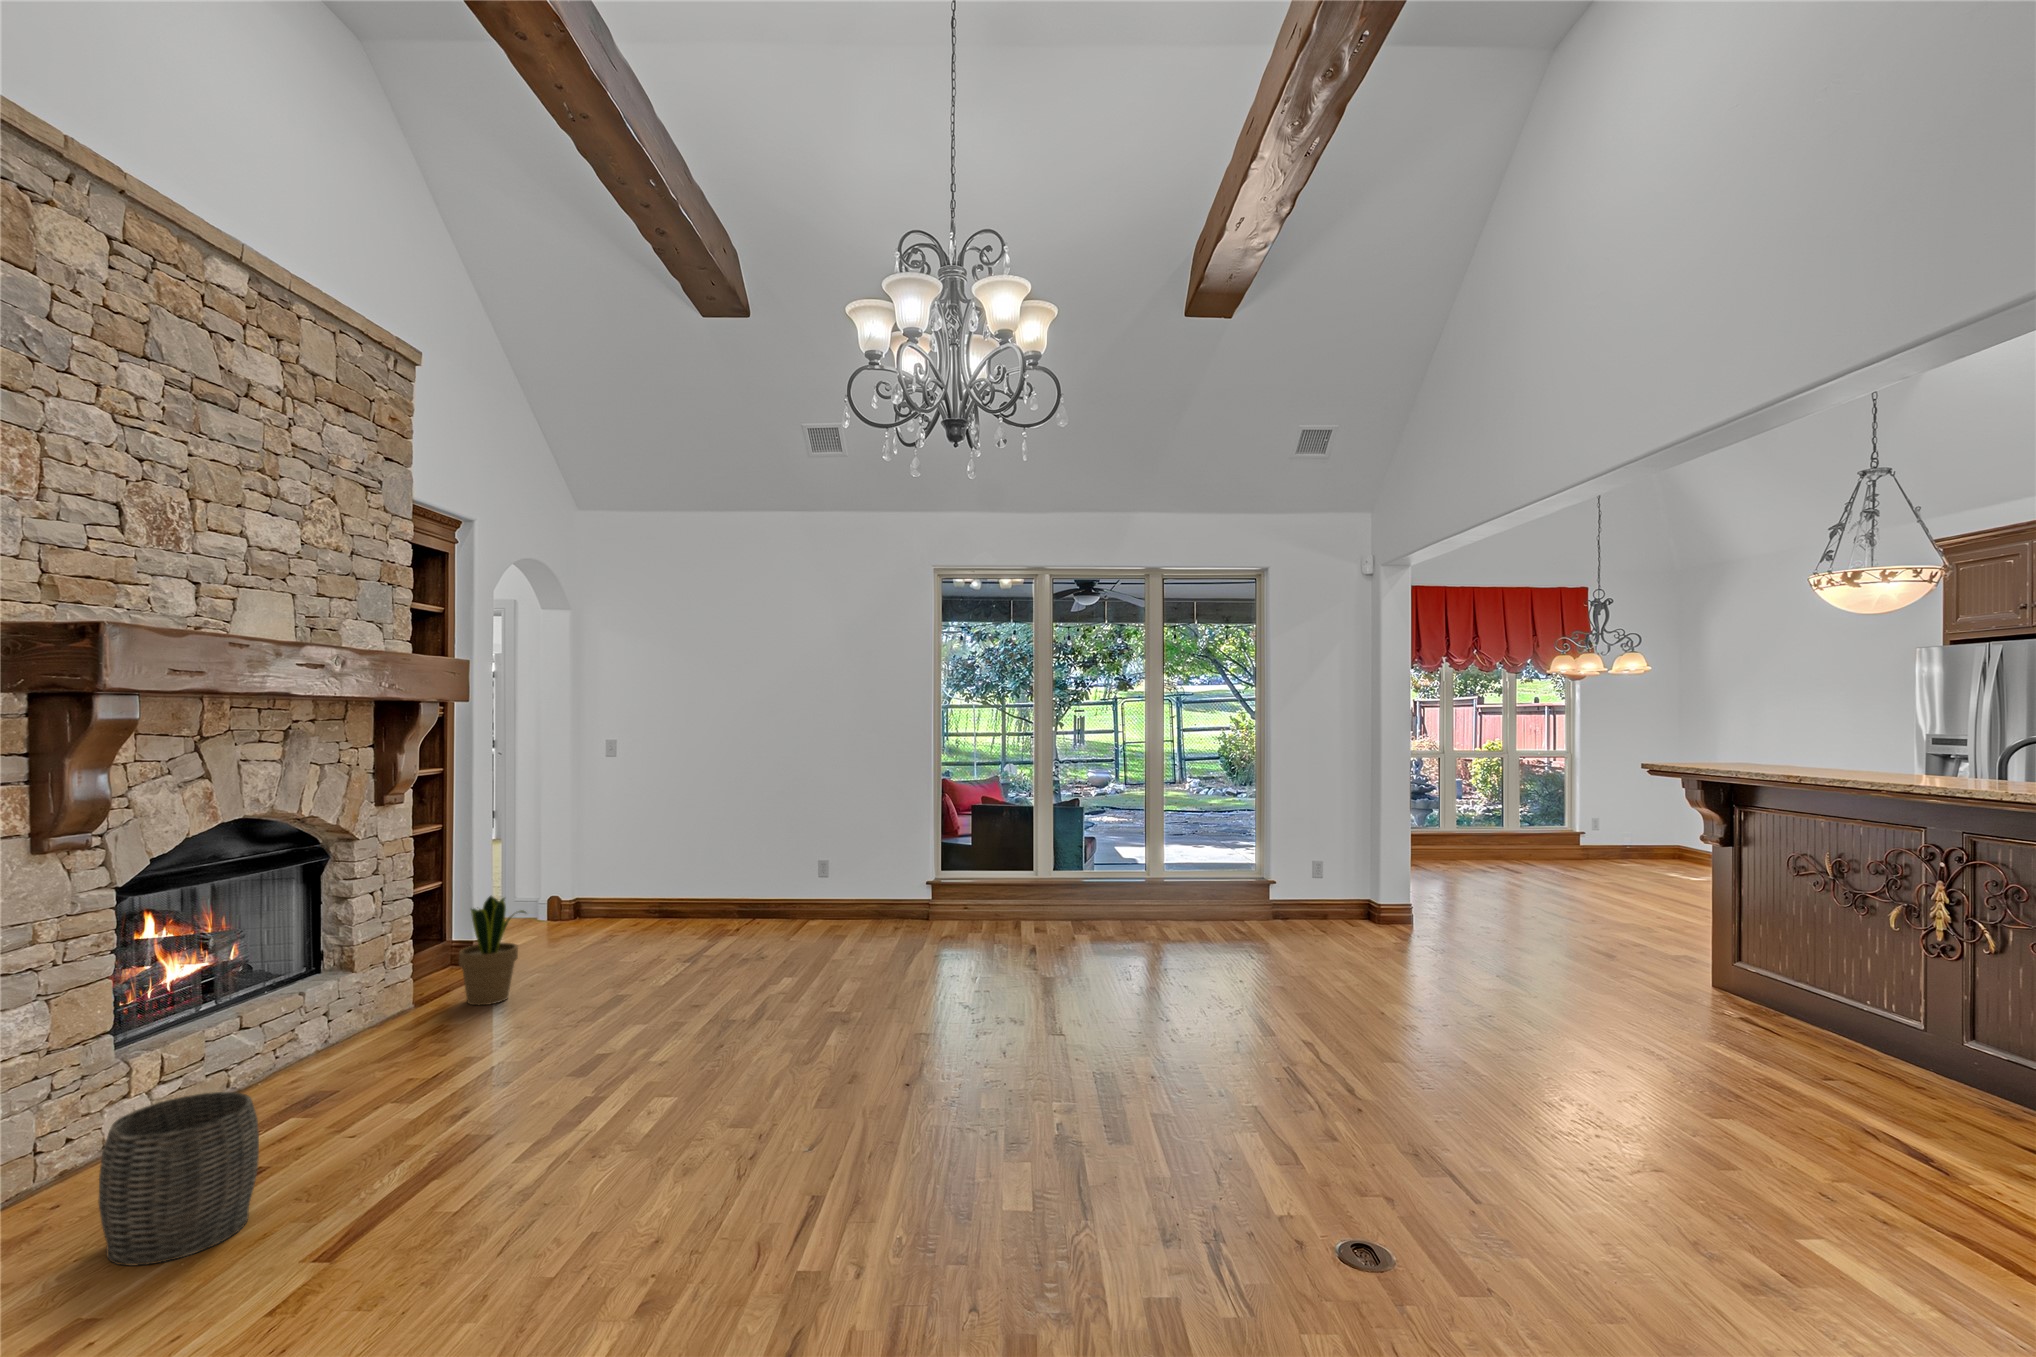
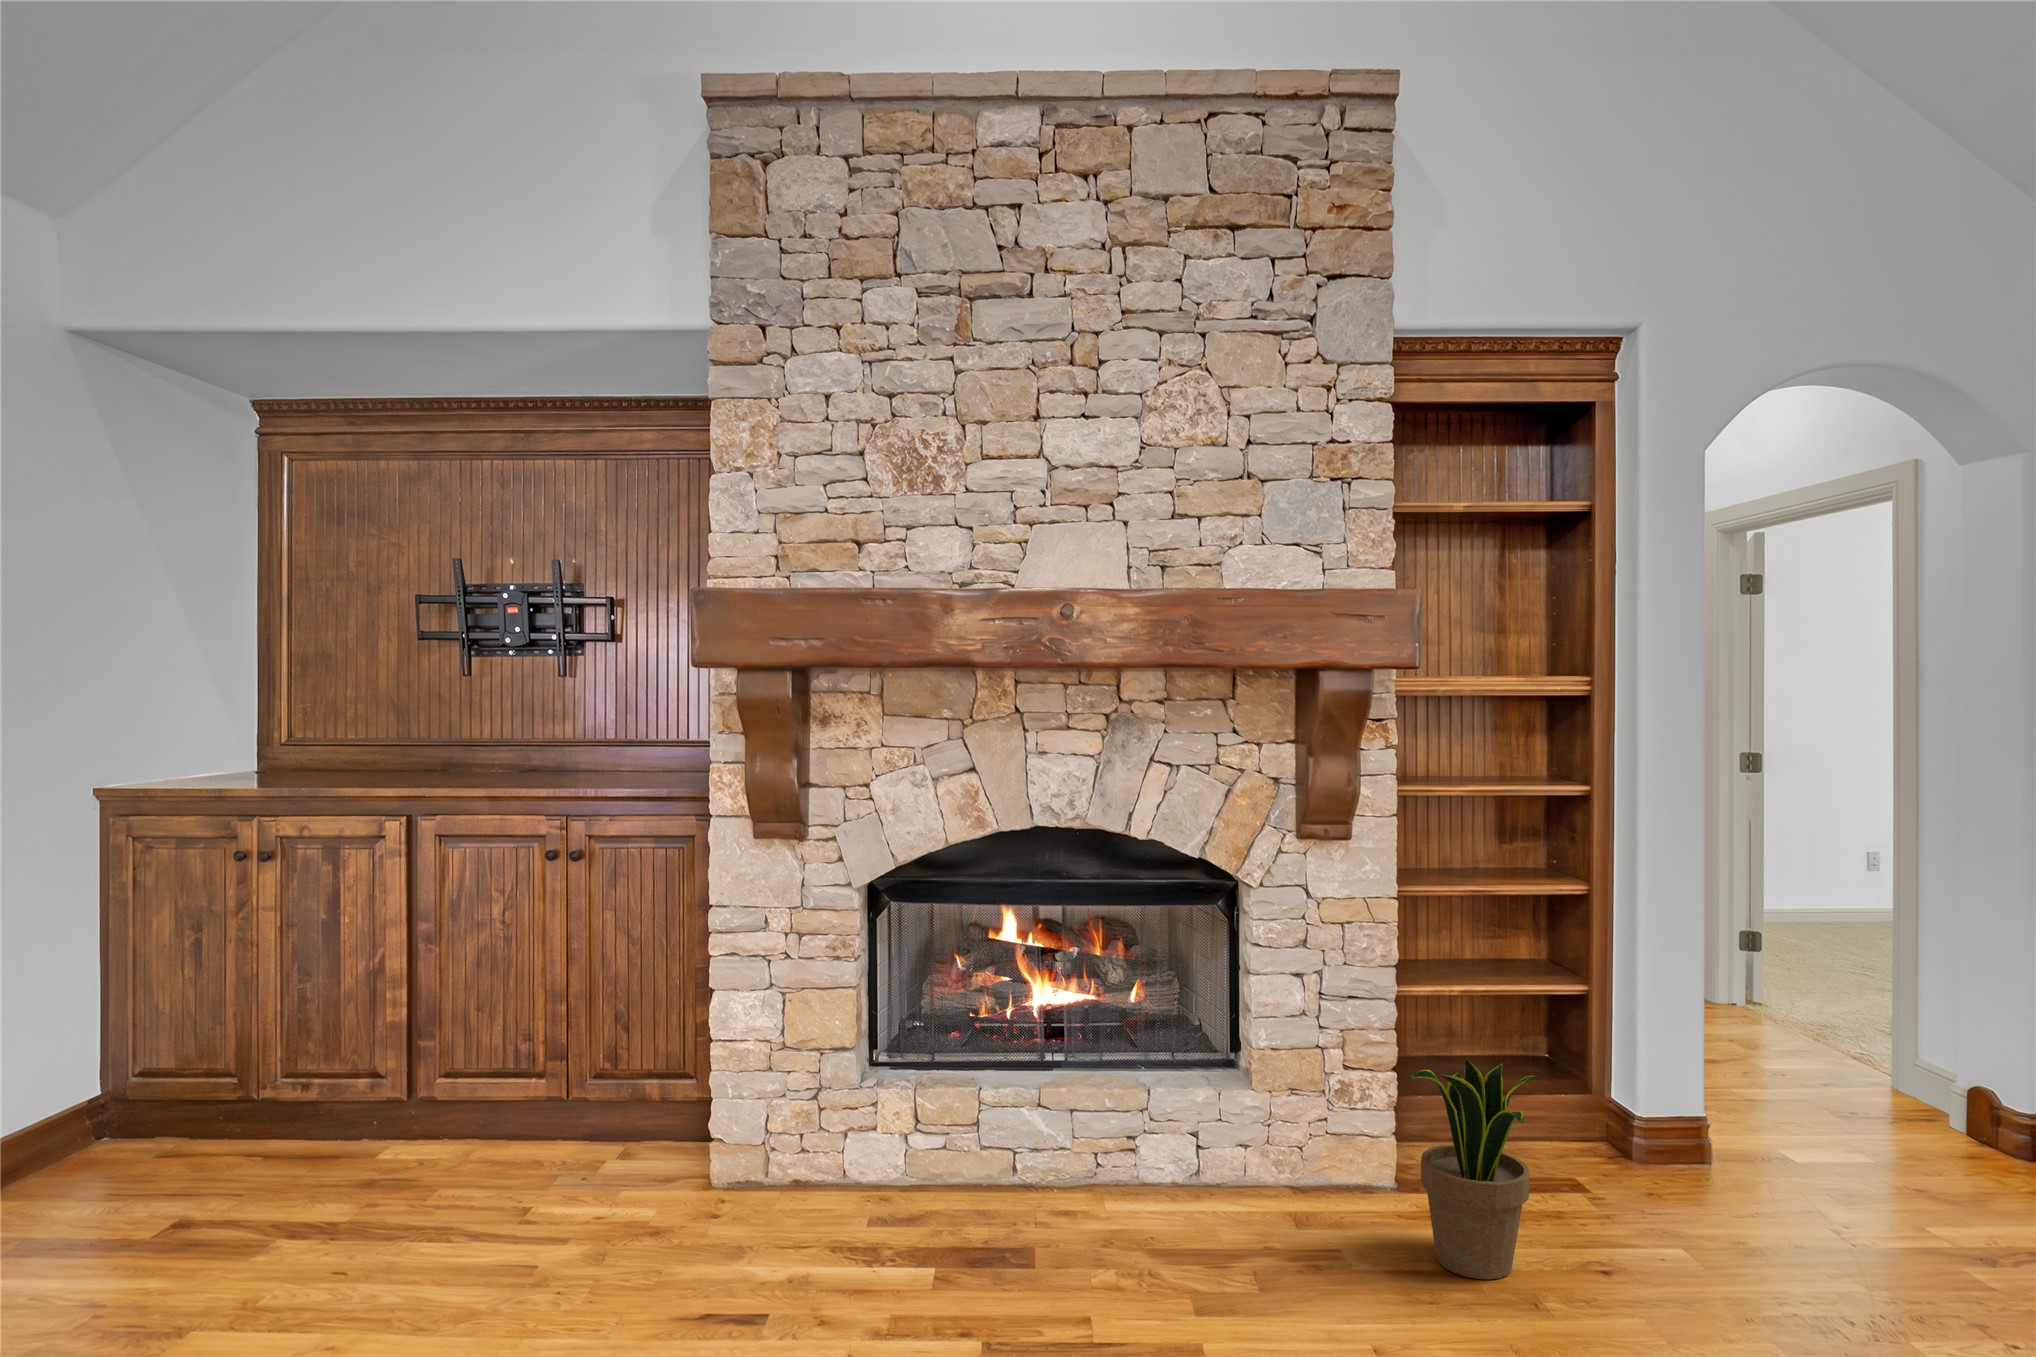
woven basket: present [98,1092,259,1265] -> none [526,1126,673,1319]

